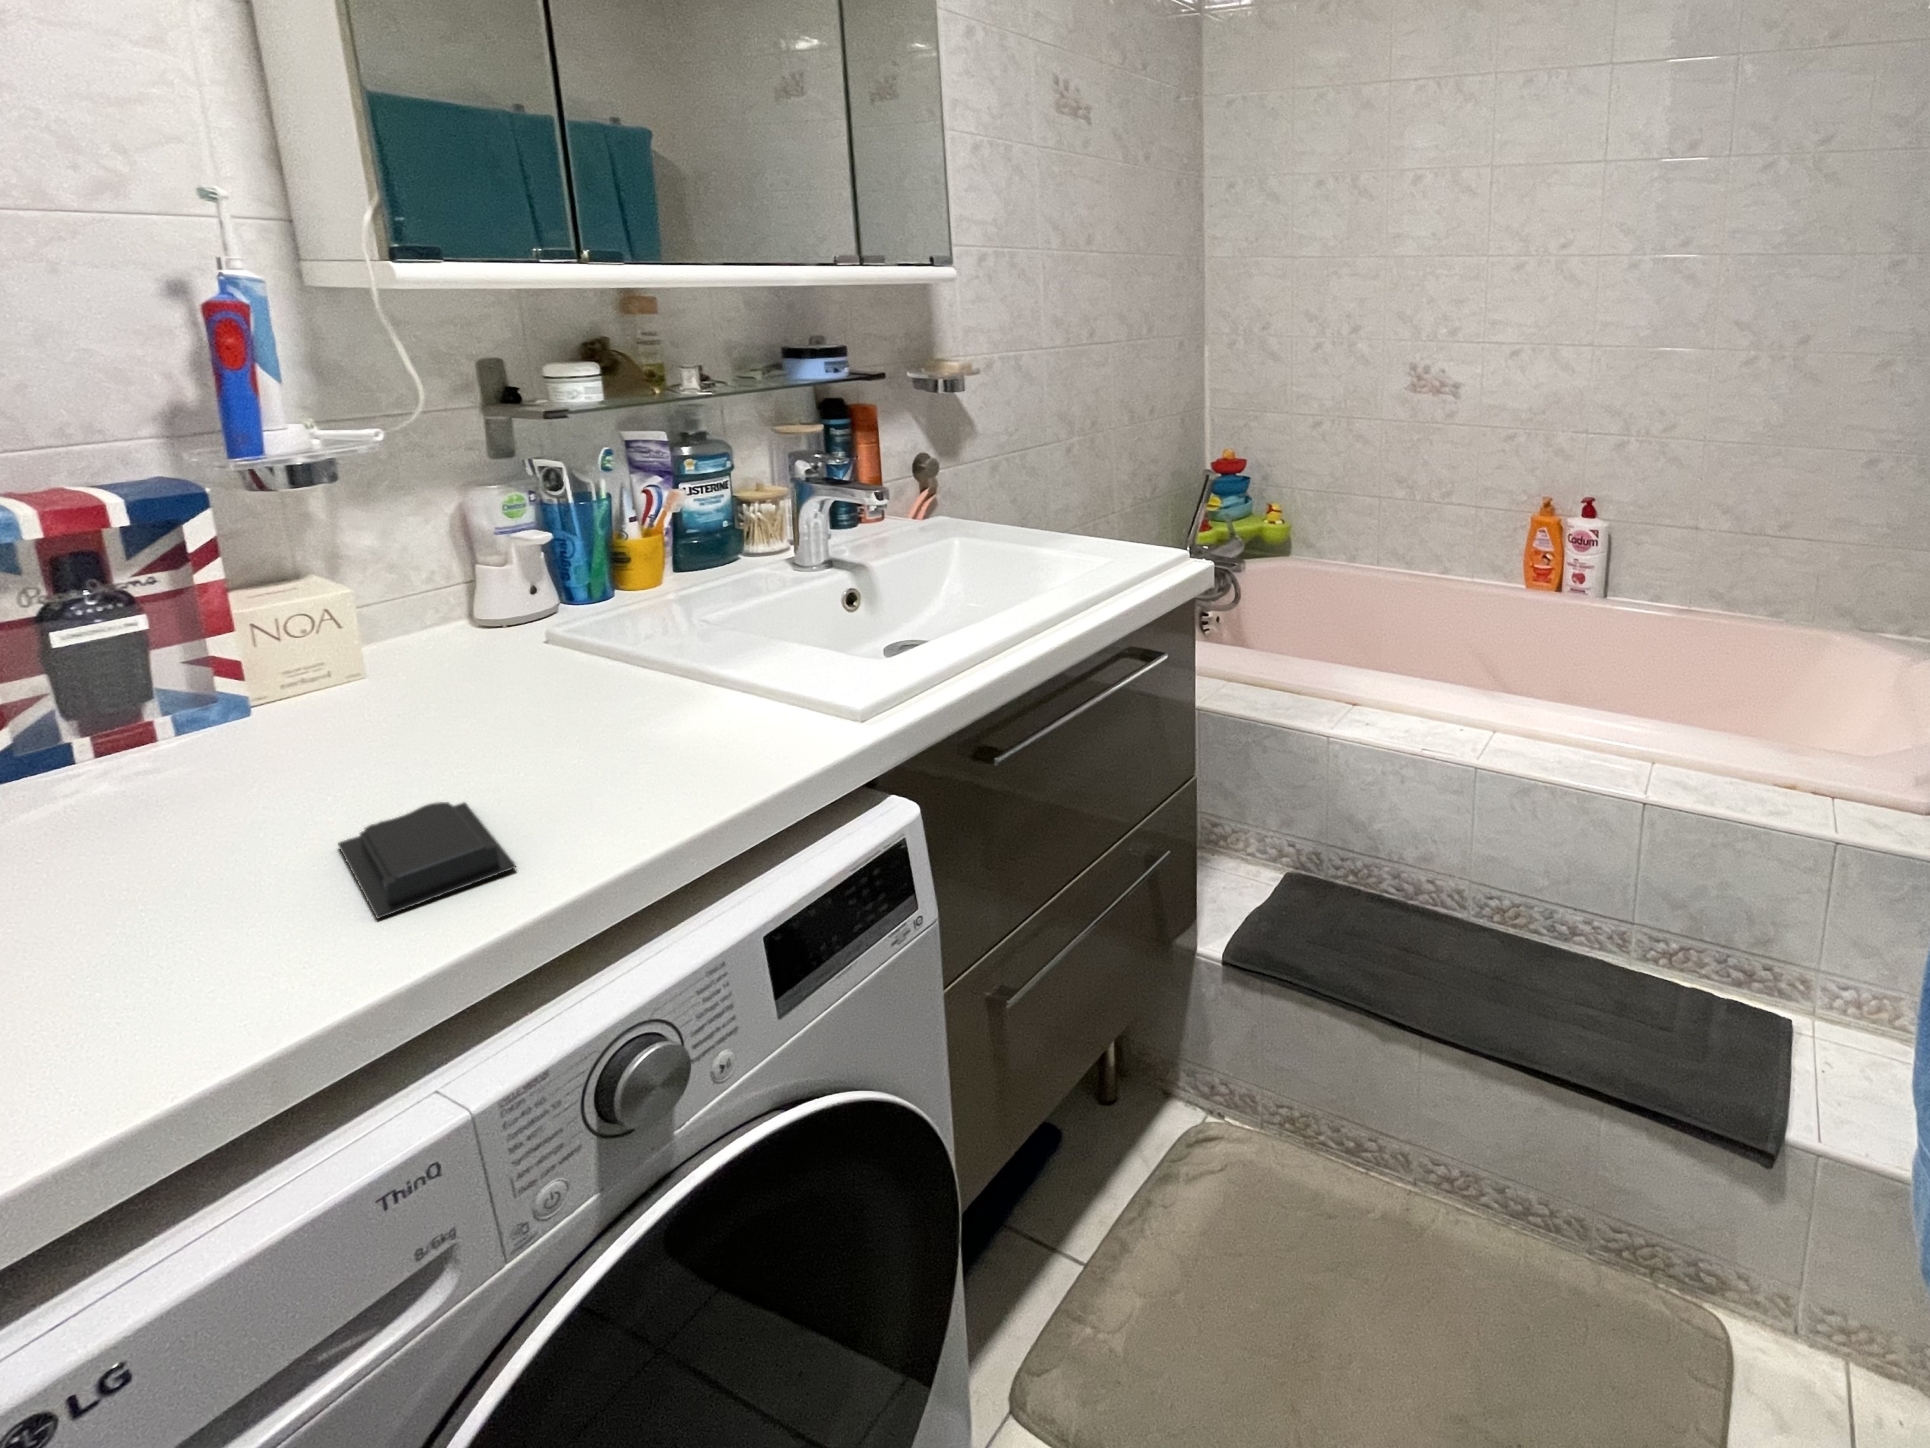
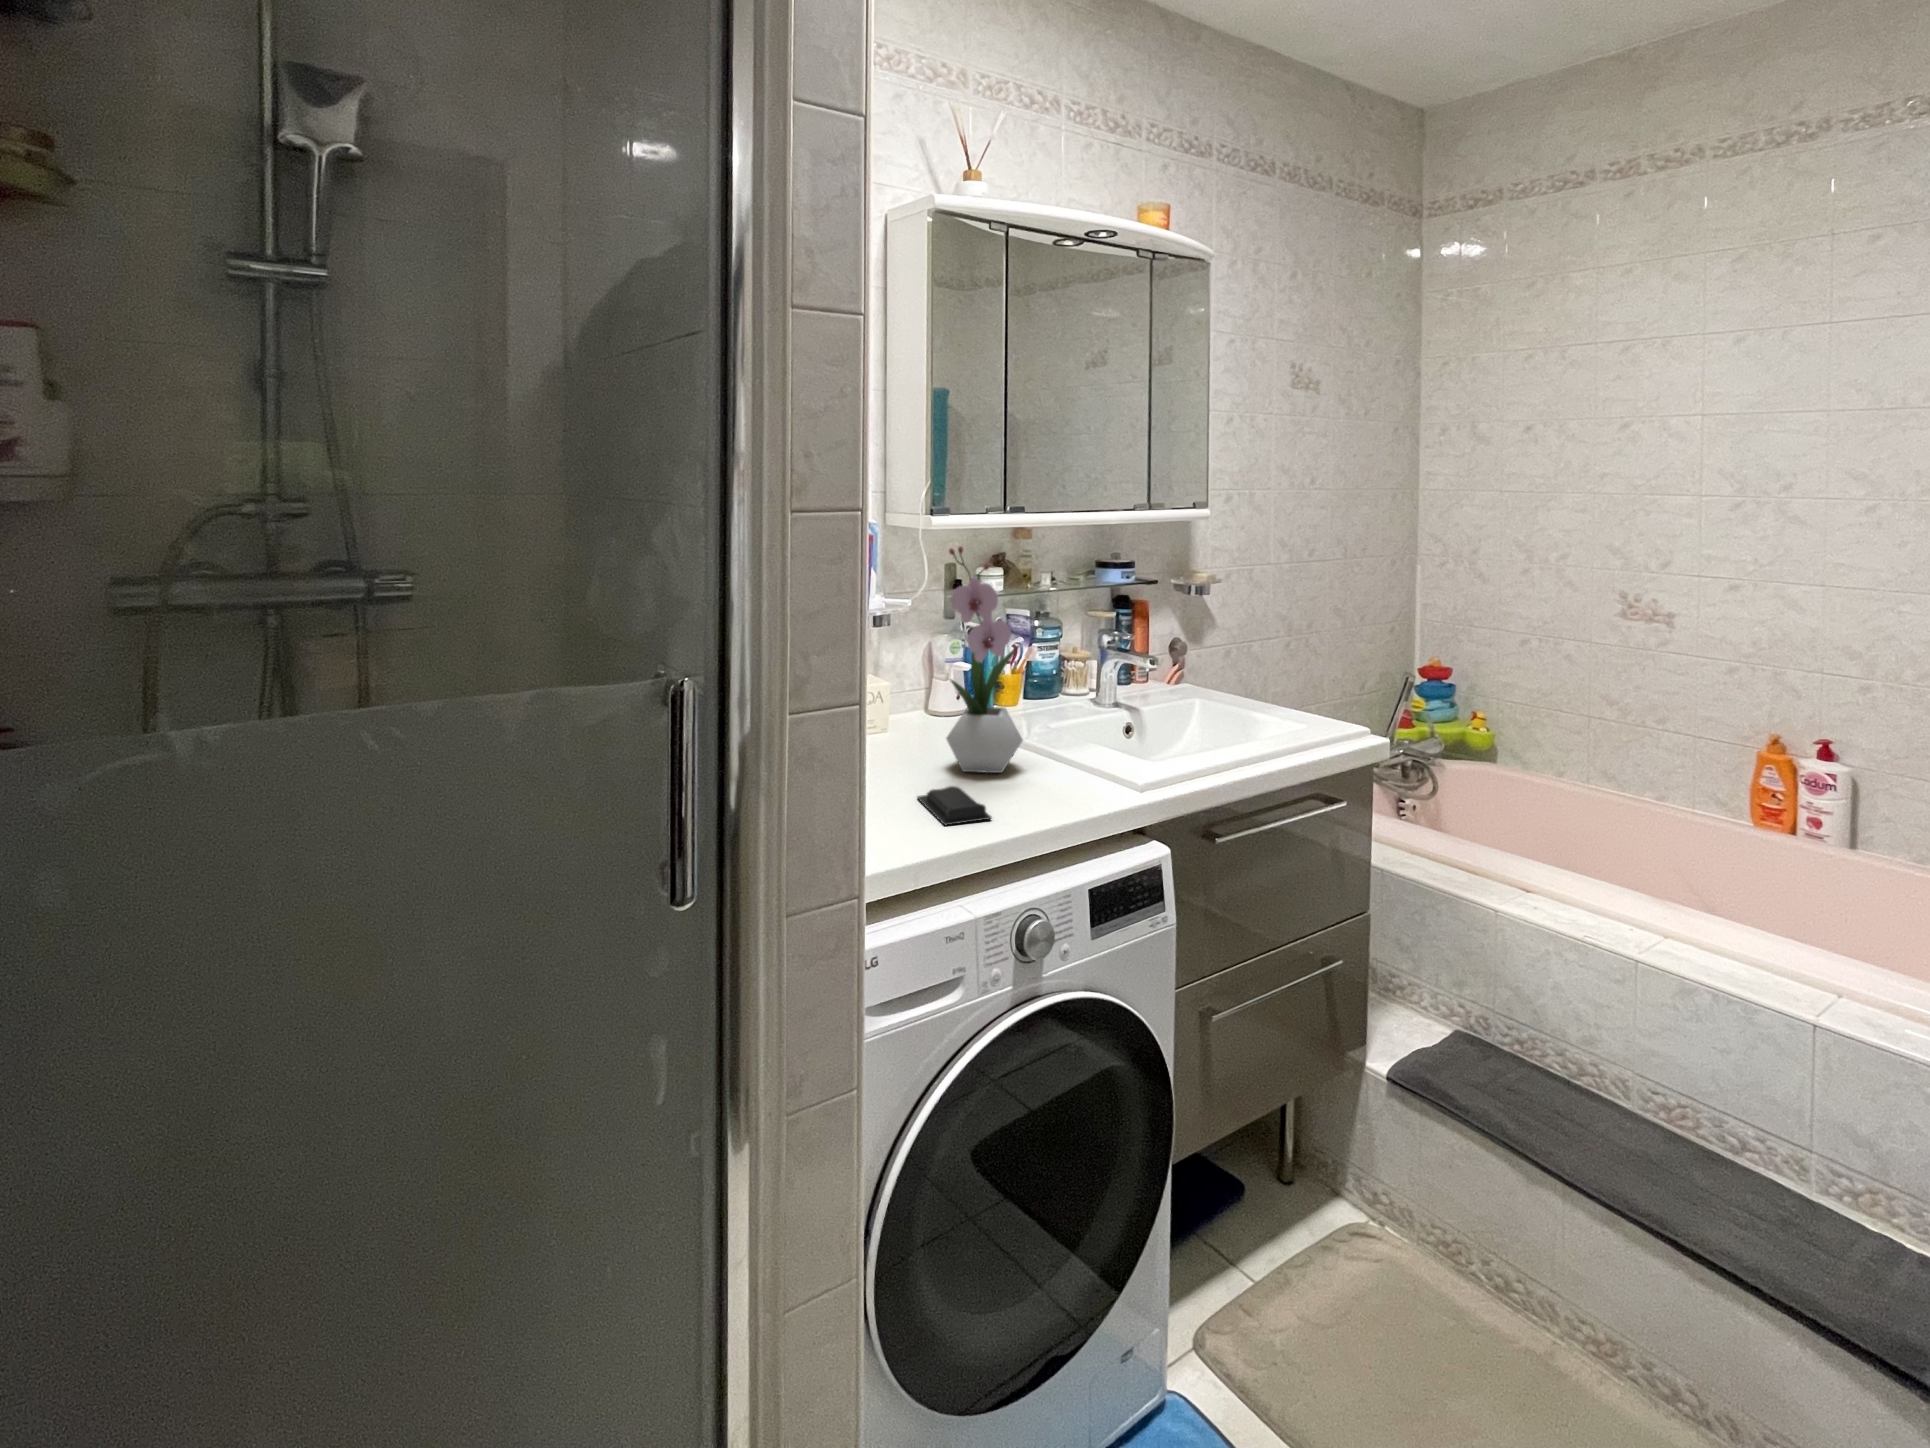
flower arrangement: none [371,302,627,748] -> present [946,546,1023,773]

